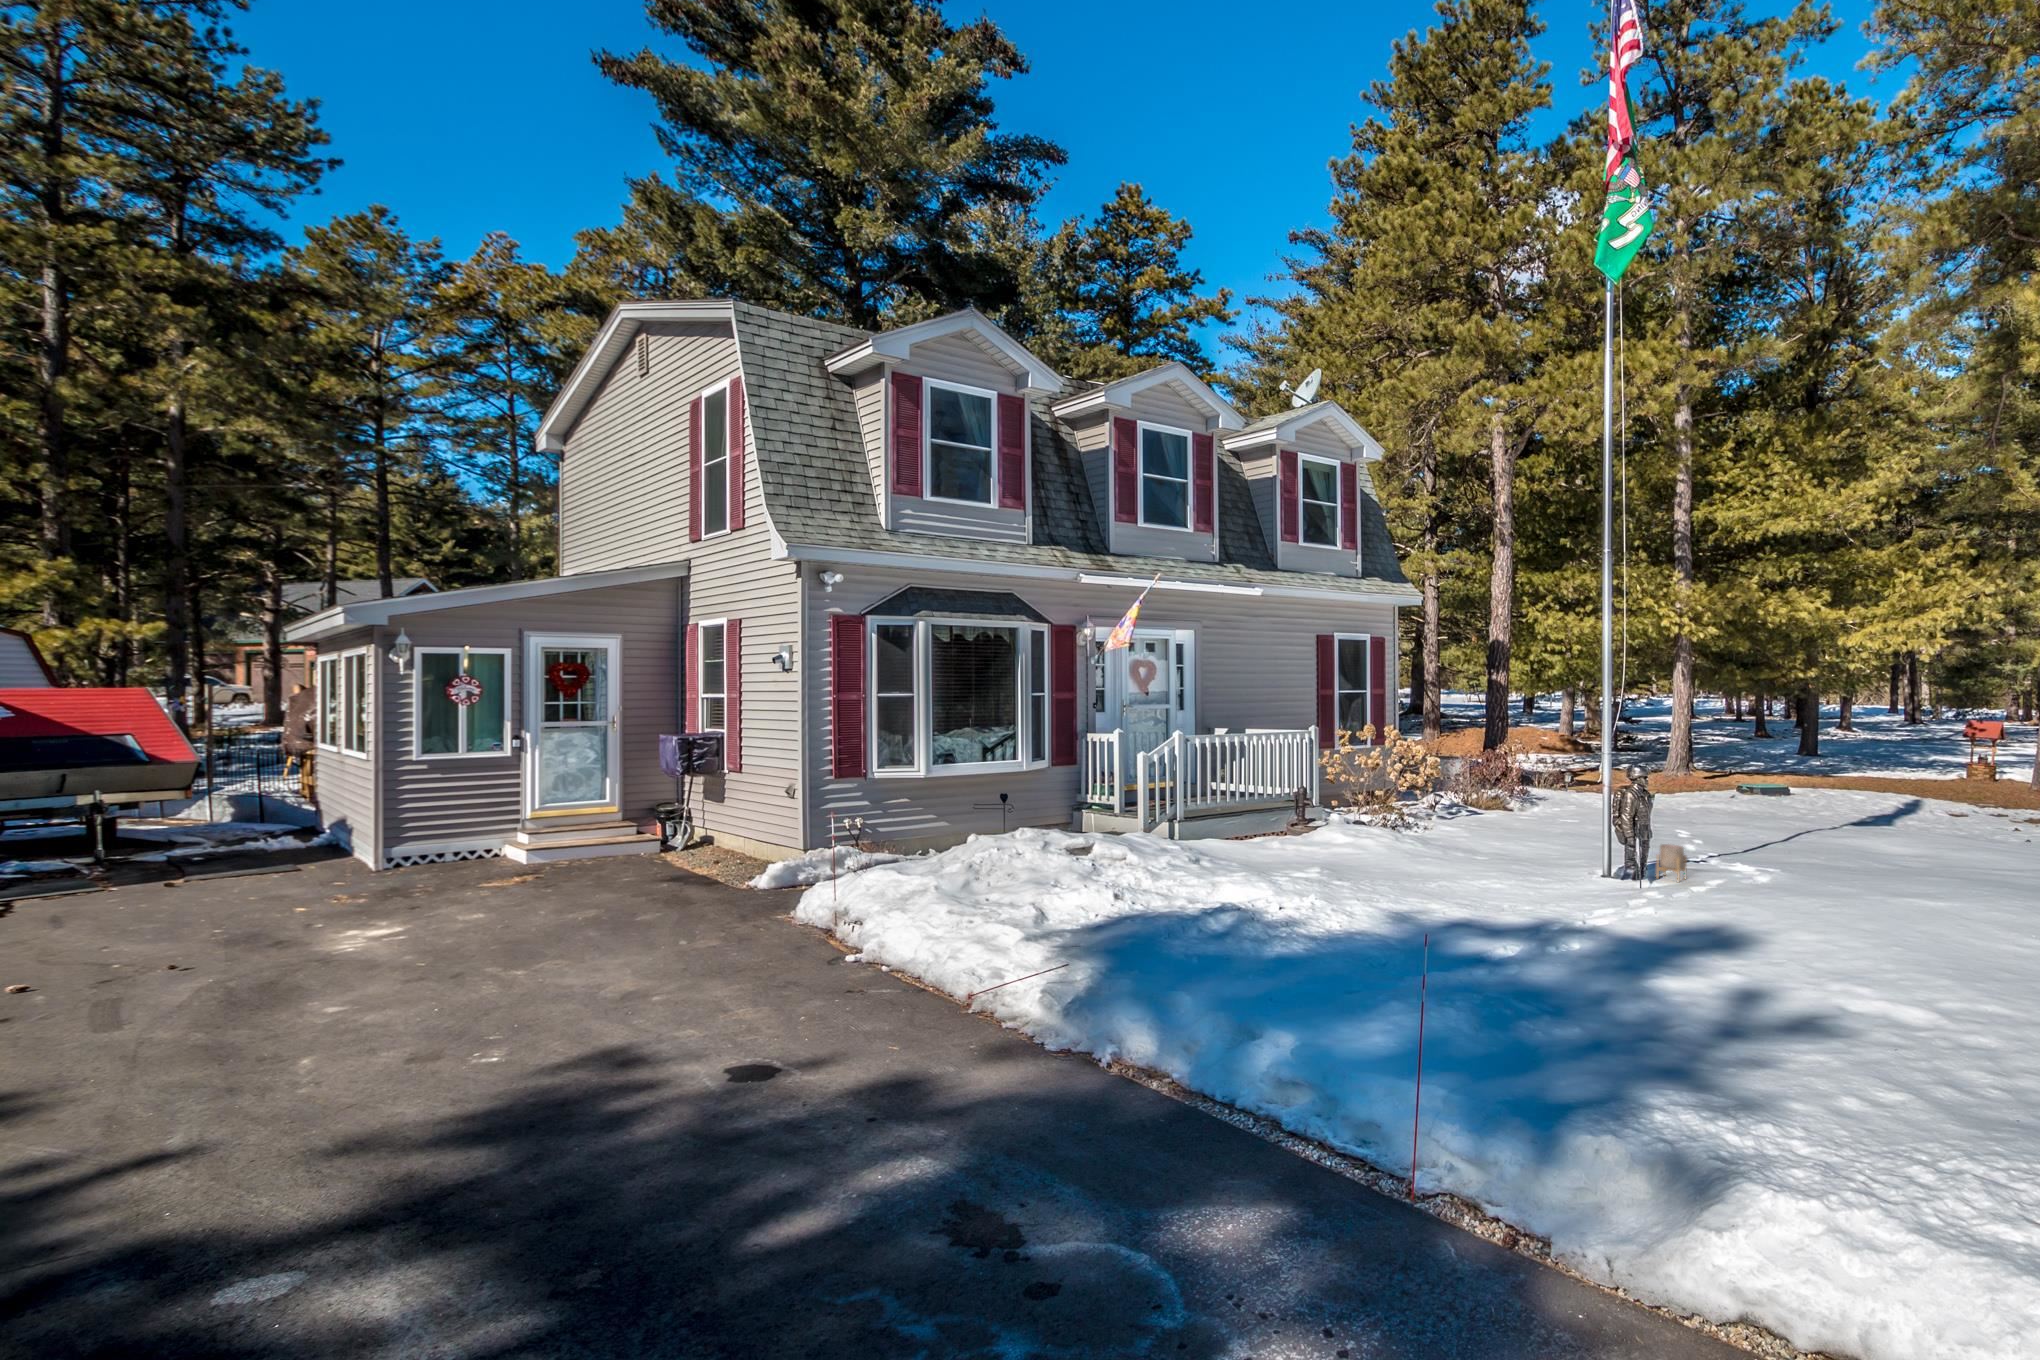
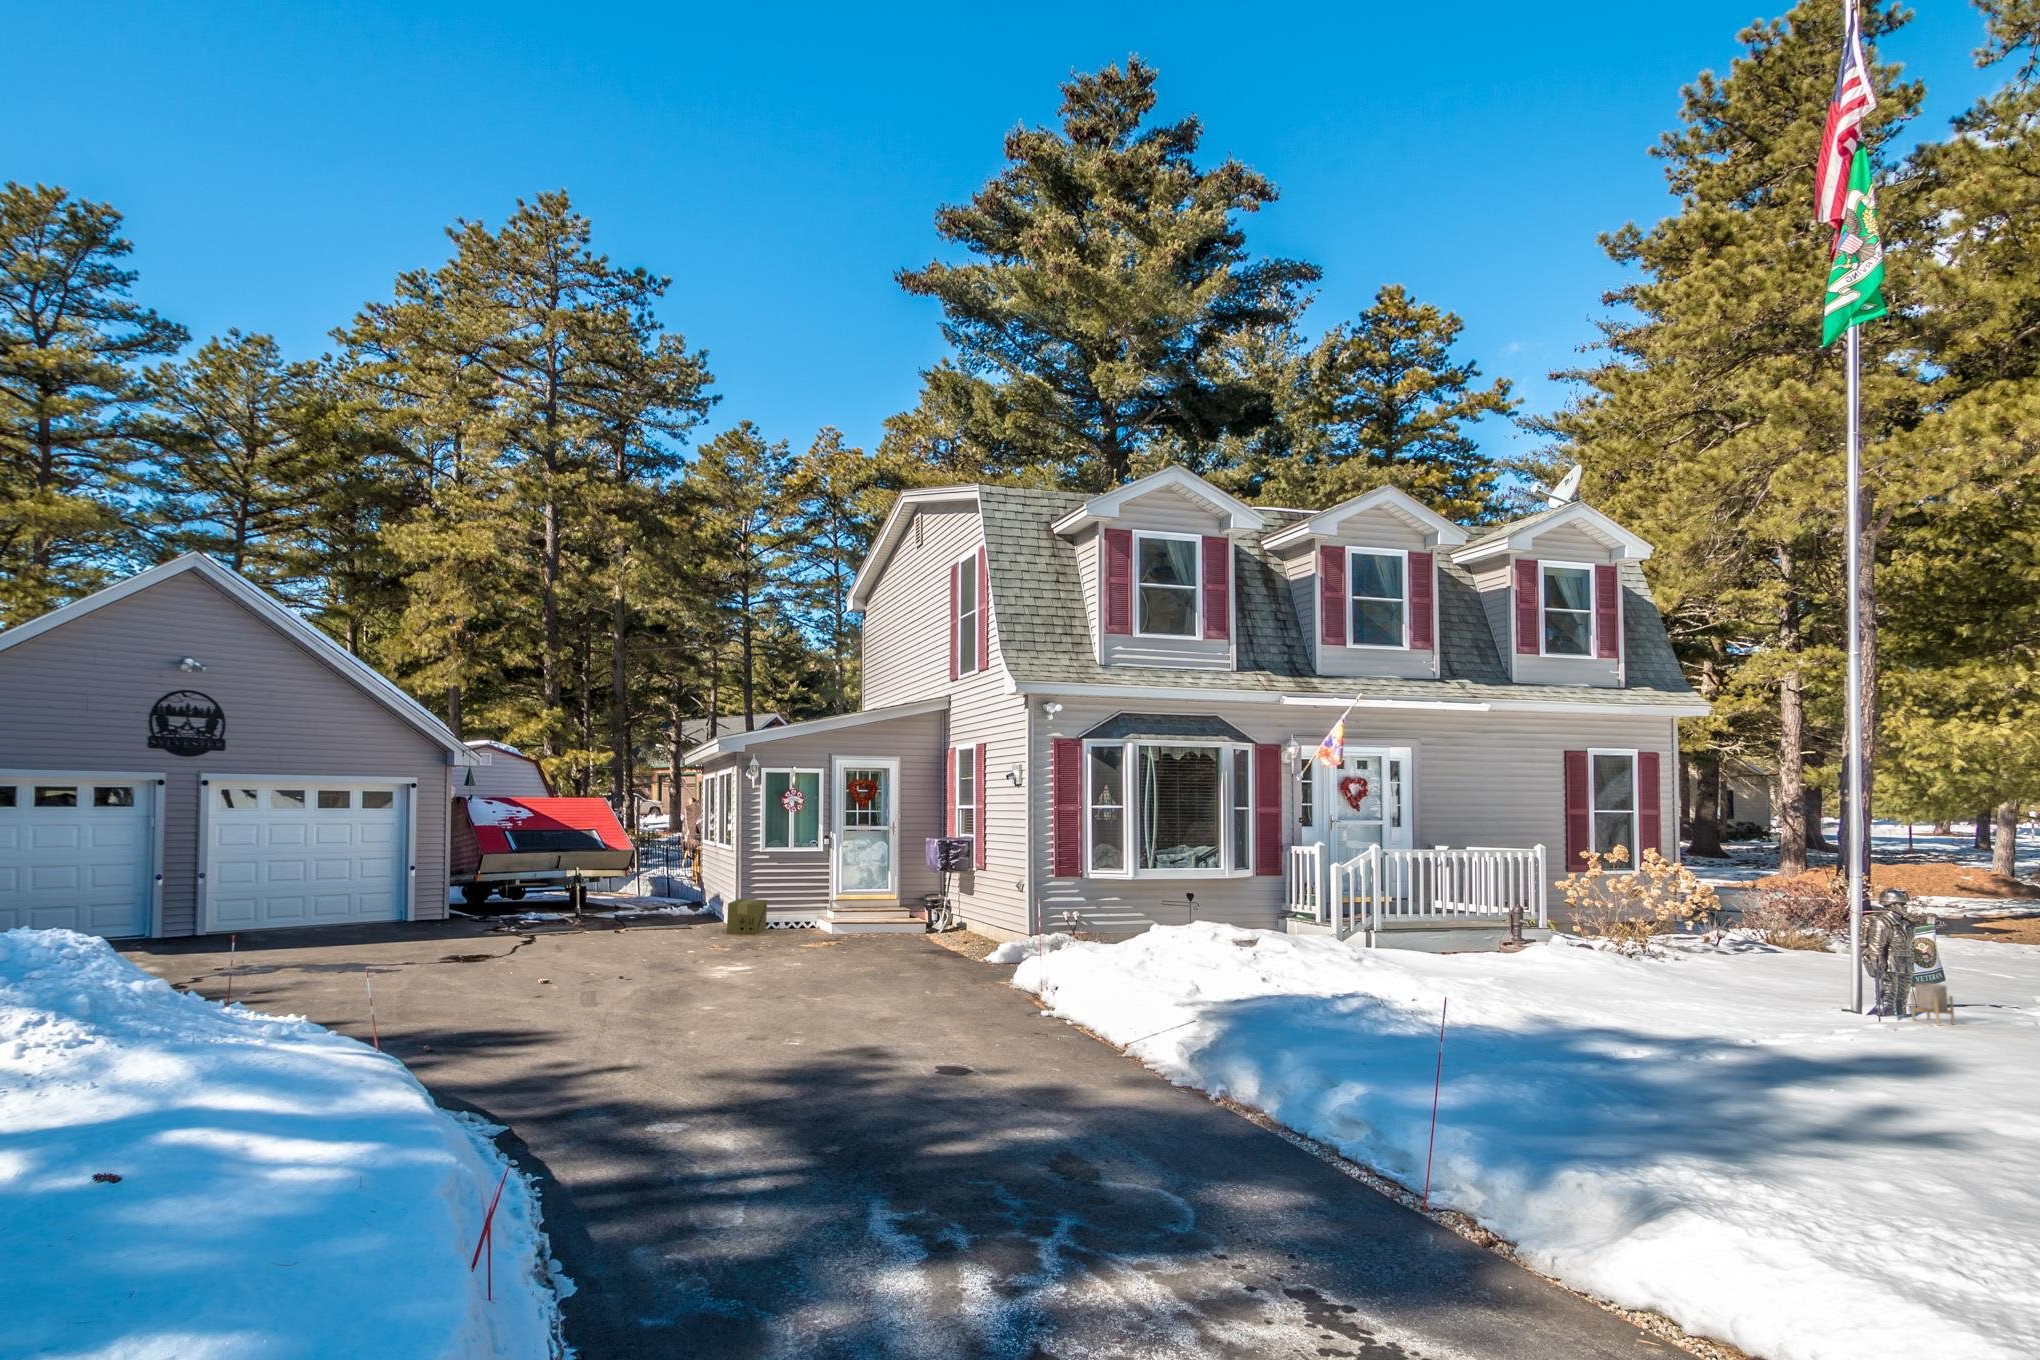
cardboard box: none [359,824,423,876] -> present [727,899,767,935]

